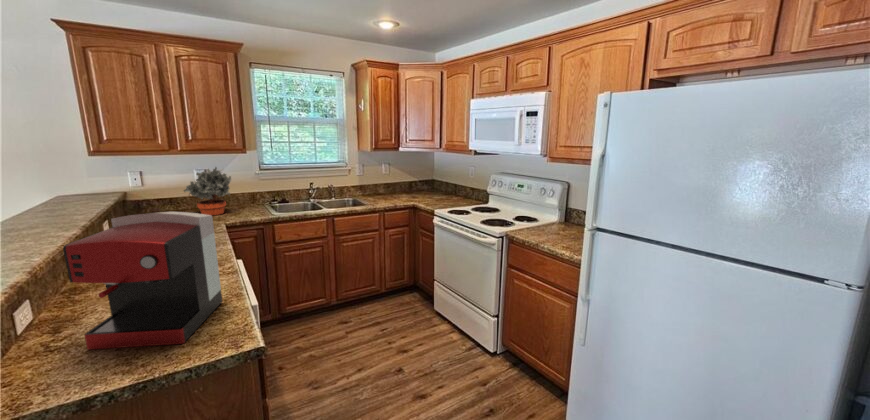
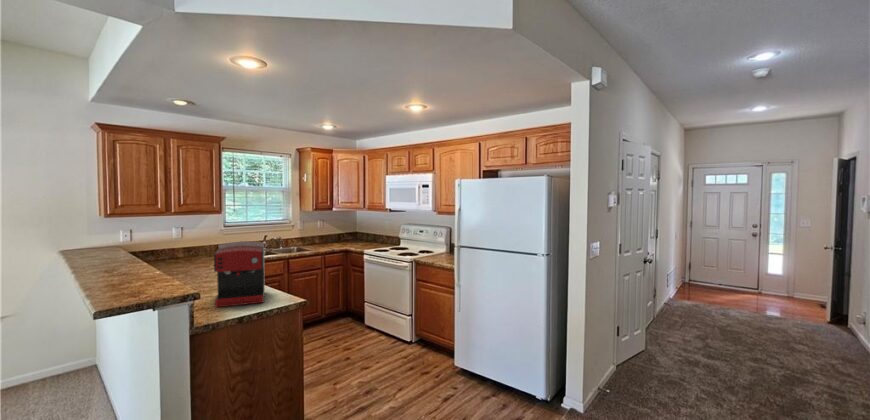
potted plant: present [184,167,231,215] -> none [169,224,208,262]

